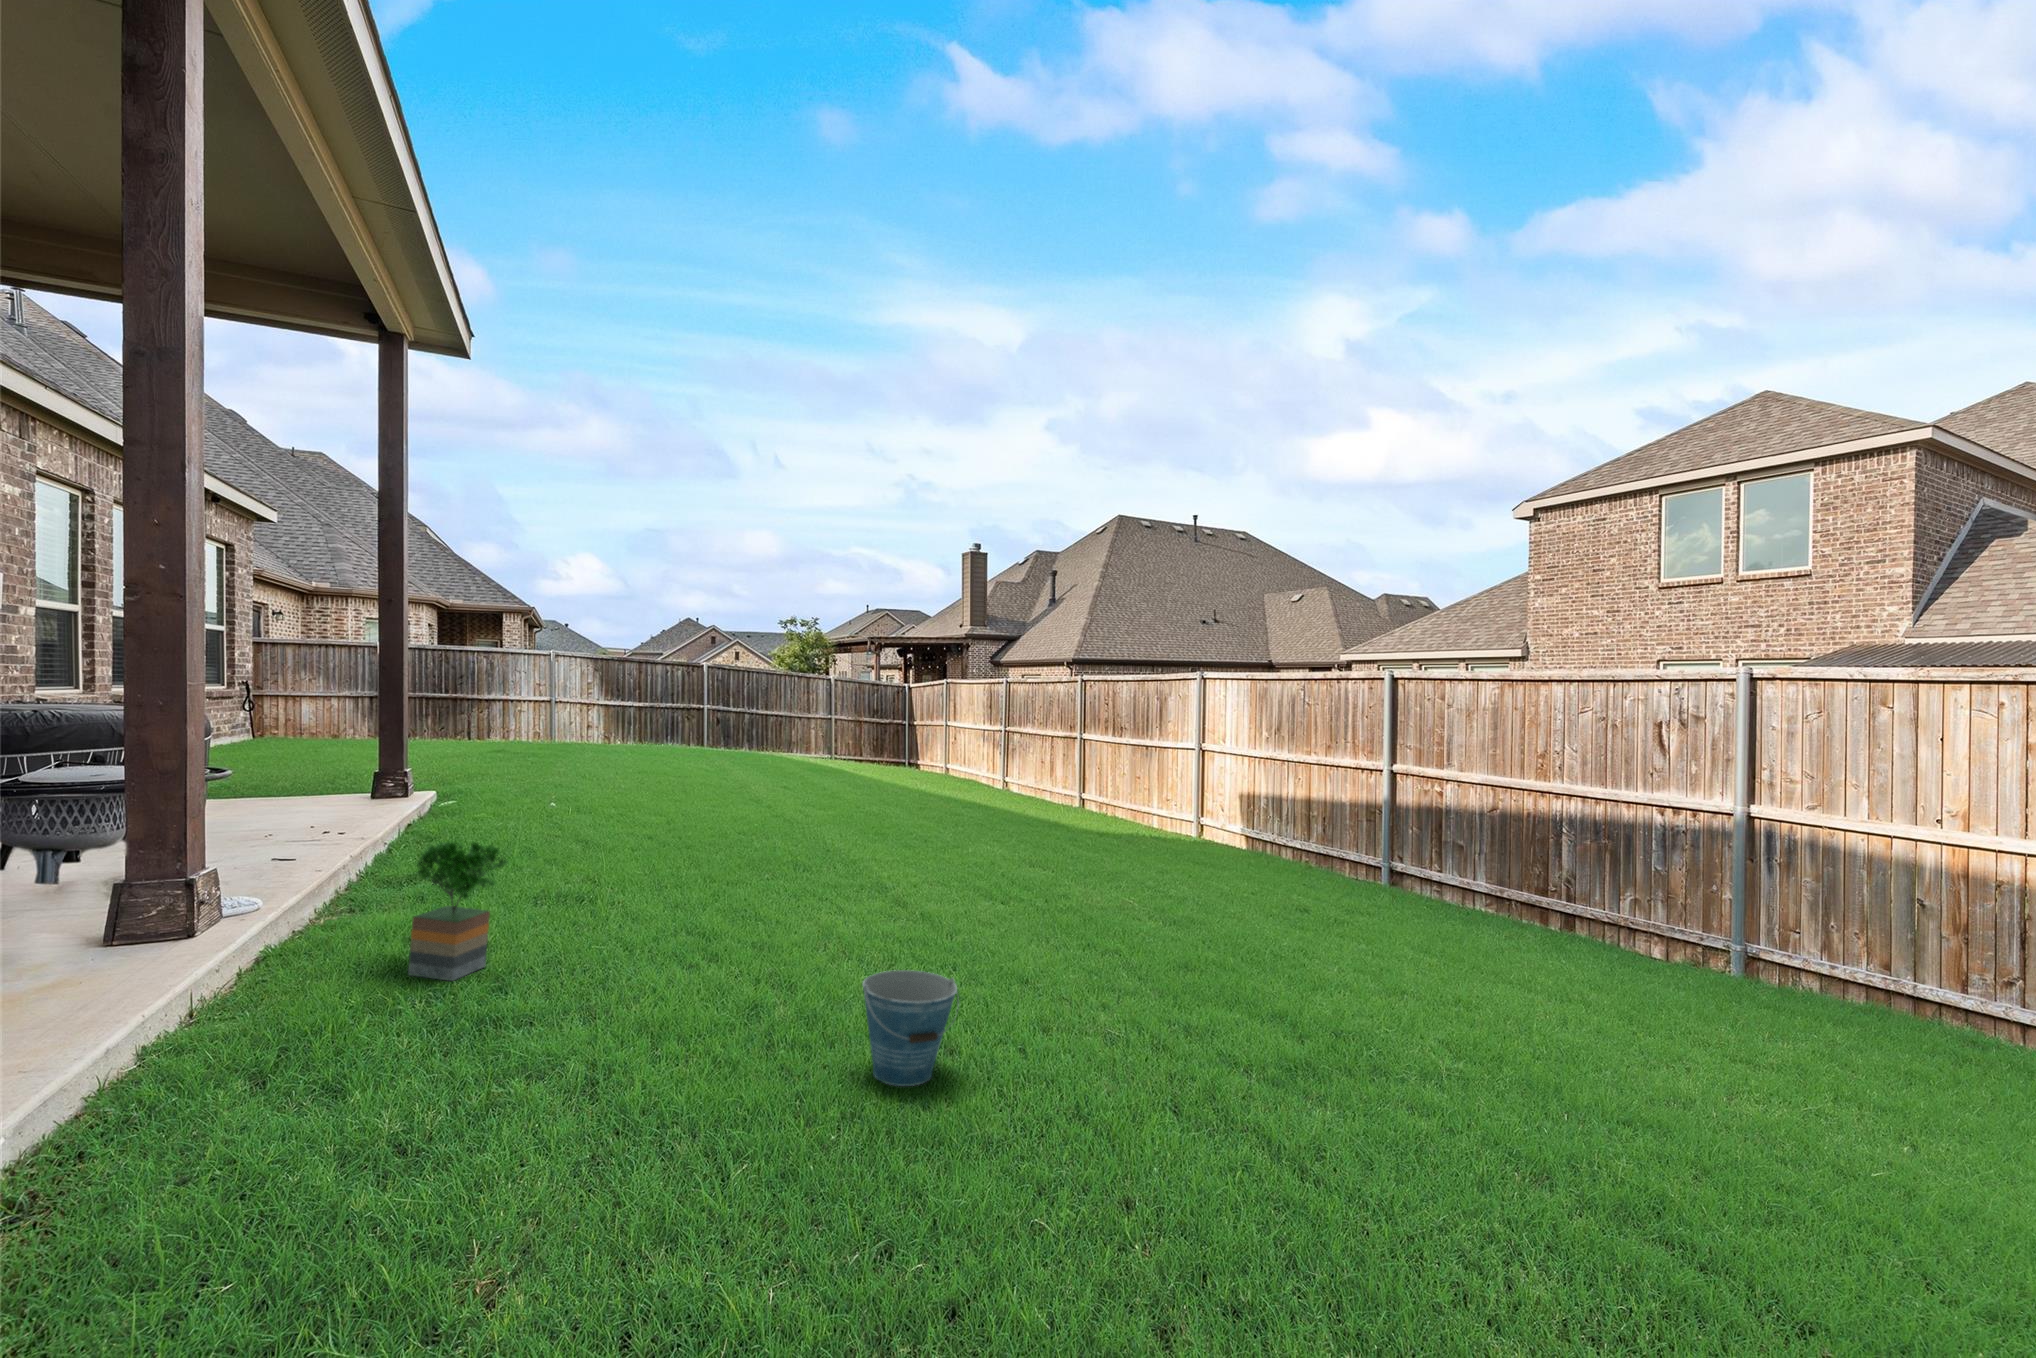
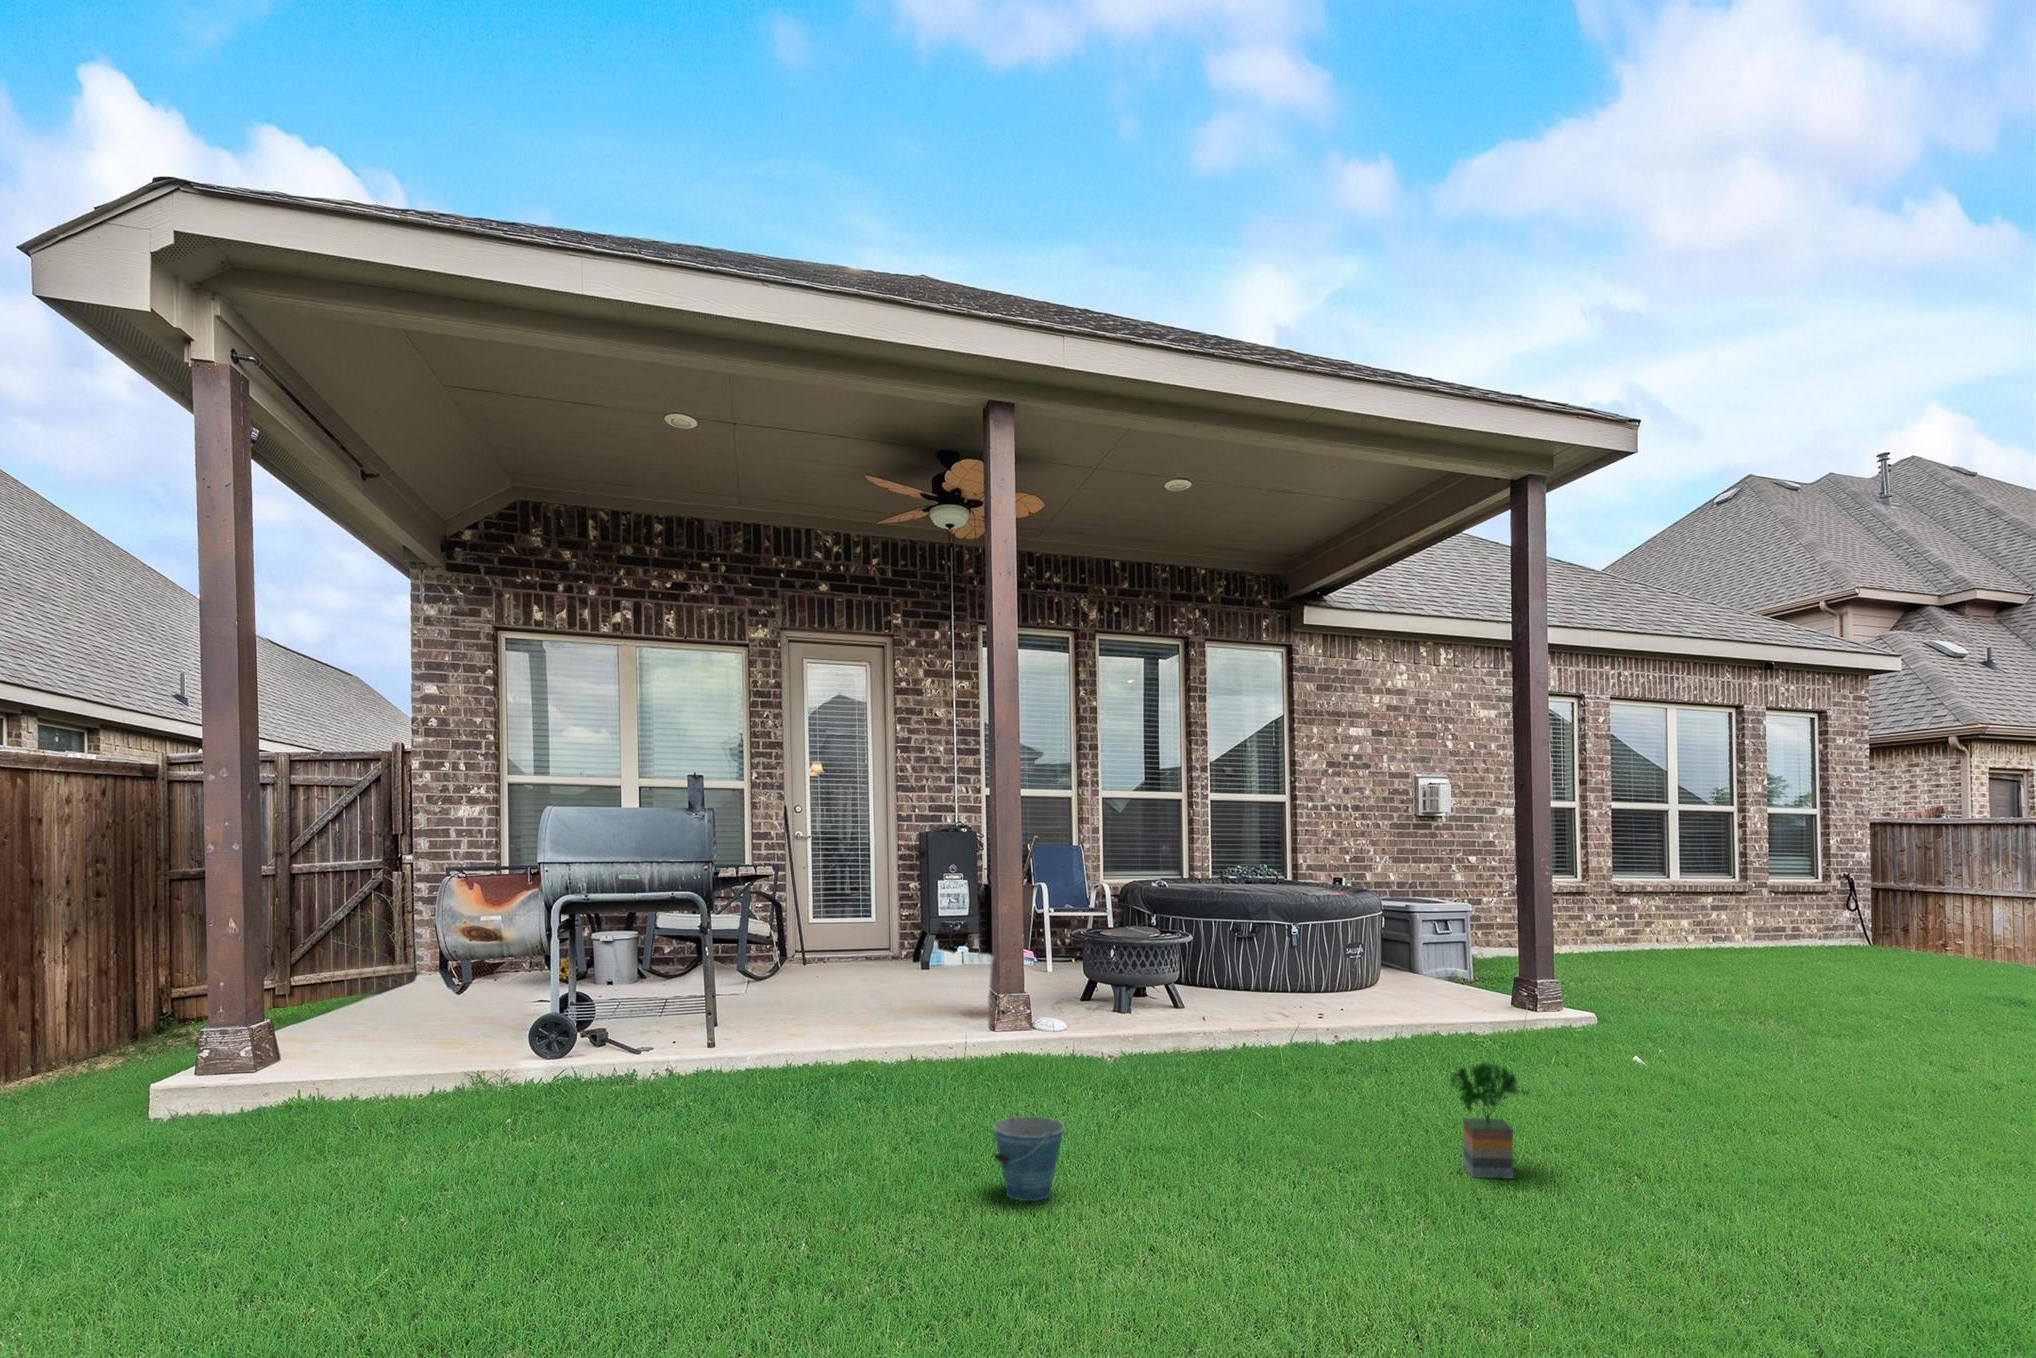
potted tree: present [408,841,508,981] -> present [1450,1061,1531,1179]

